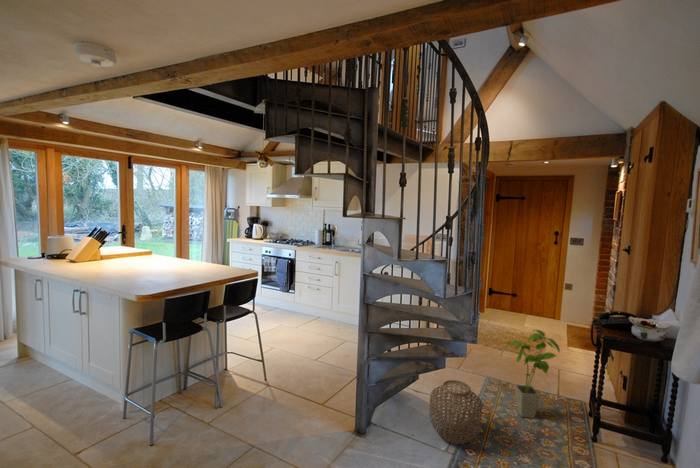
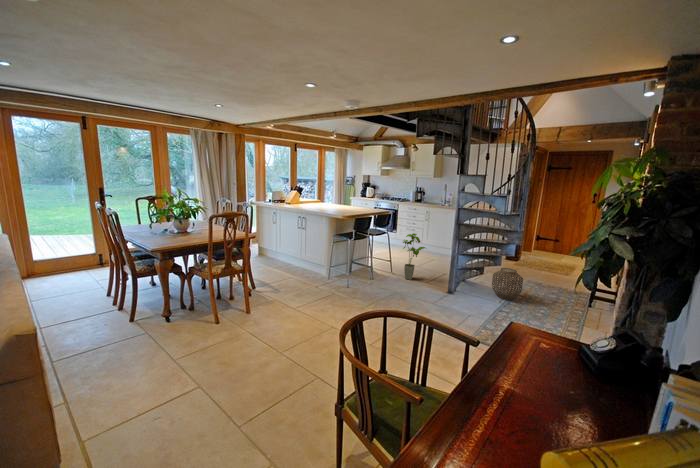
house plant: present [510,330,560,418] -> present [403,233,425,280]

